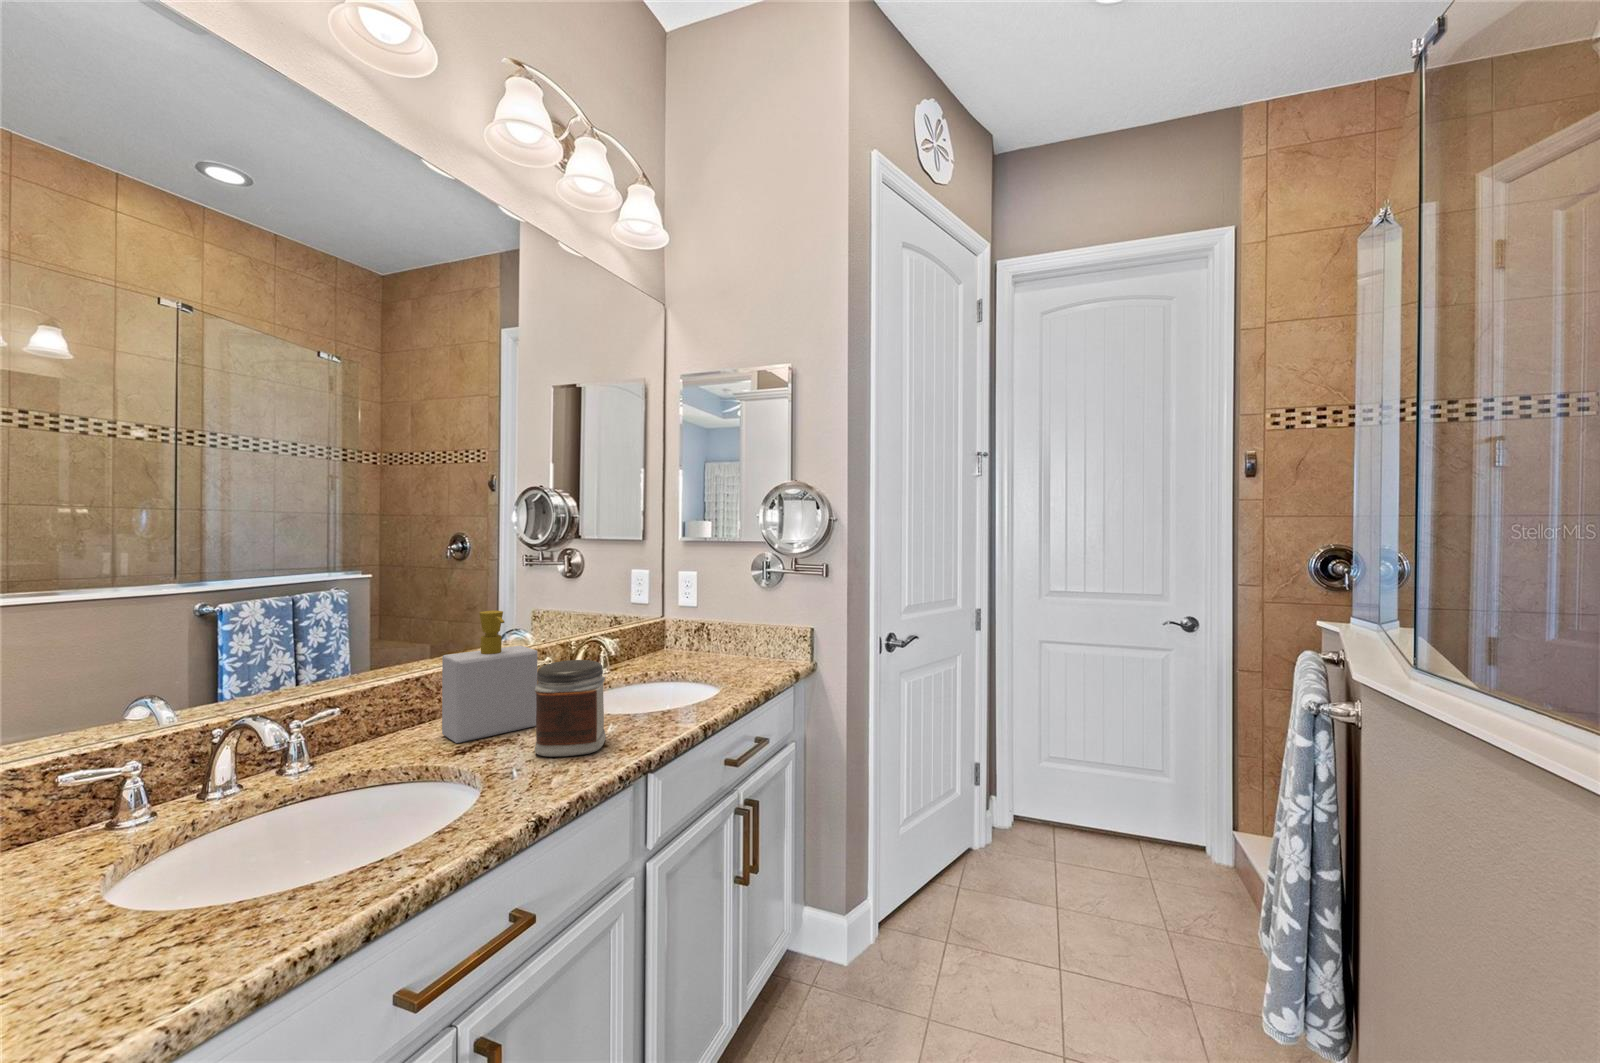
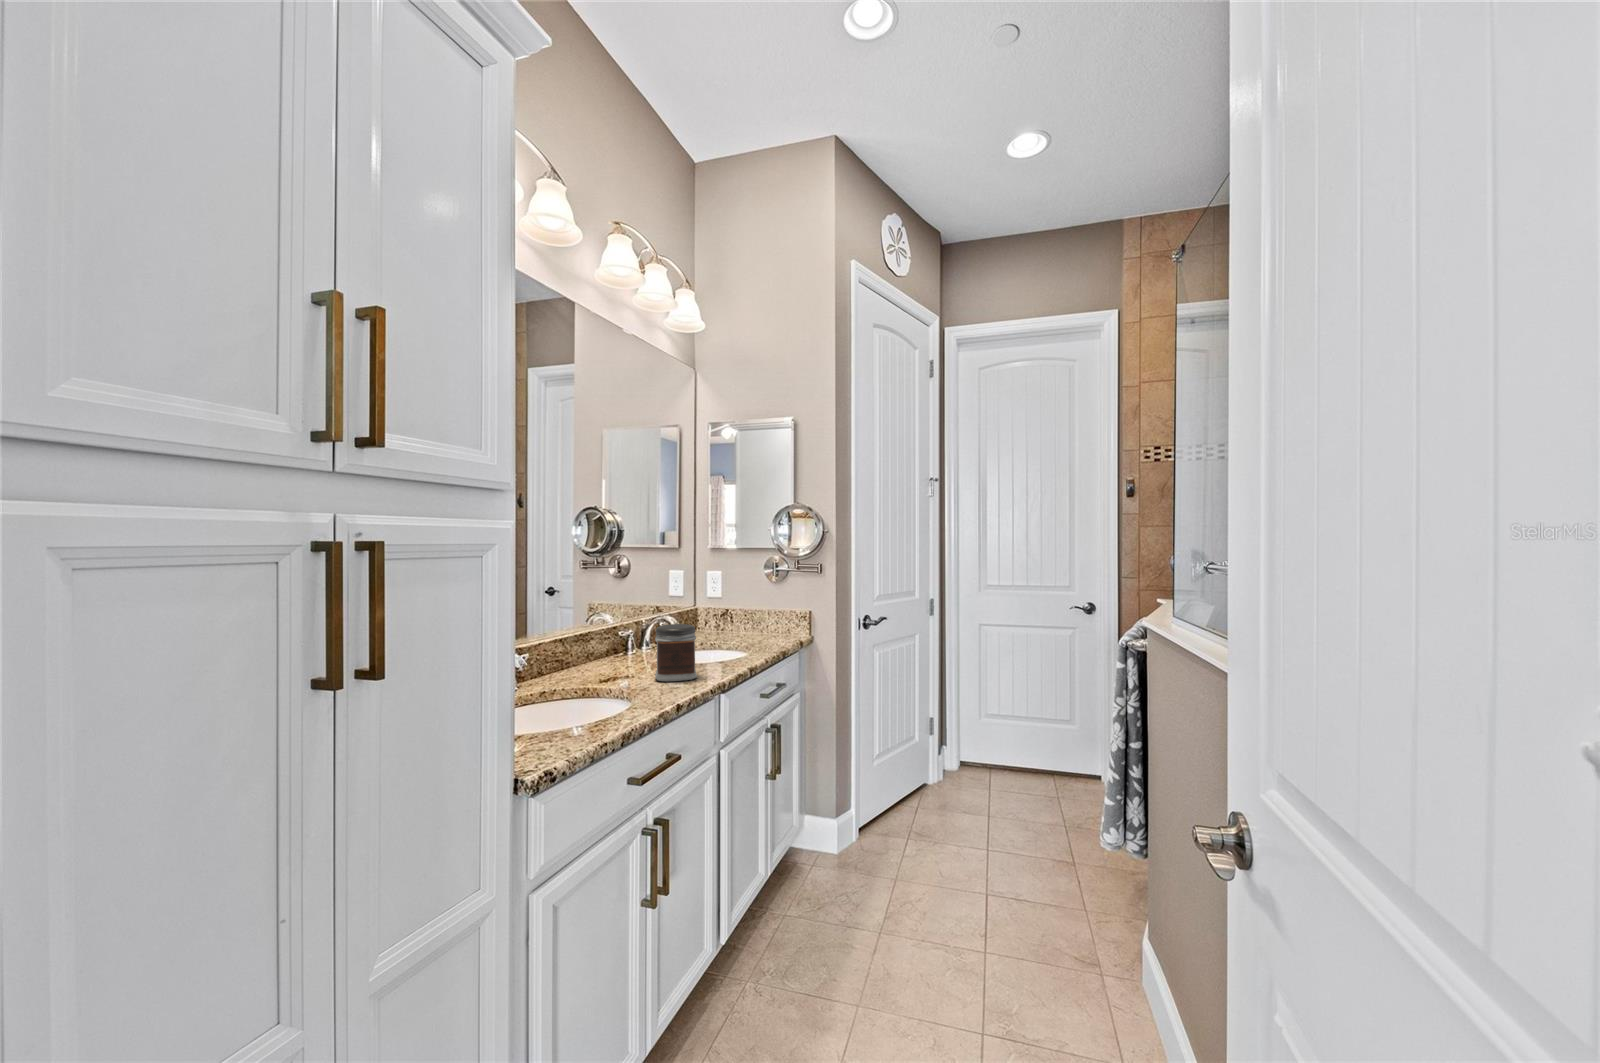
soap bottle: present [442,611,538,743] -> none [584,594,642,678]

